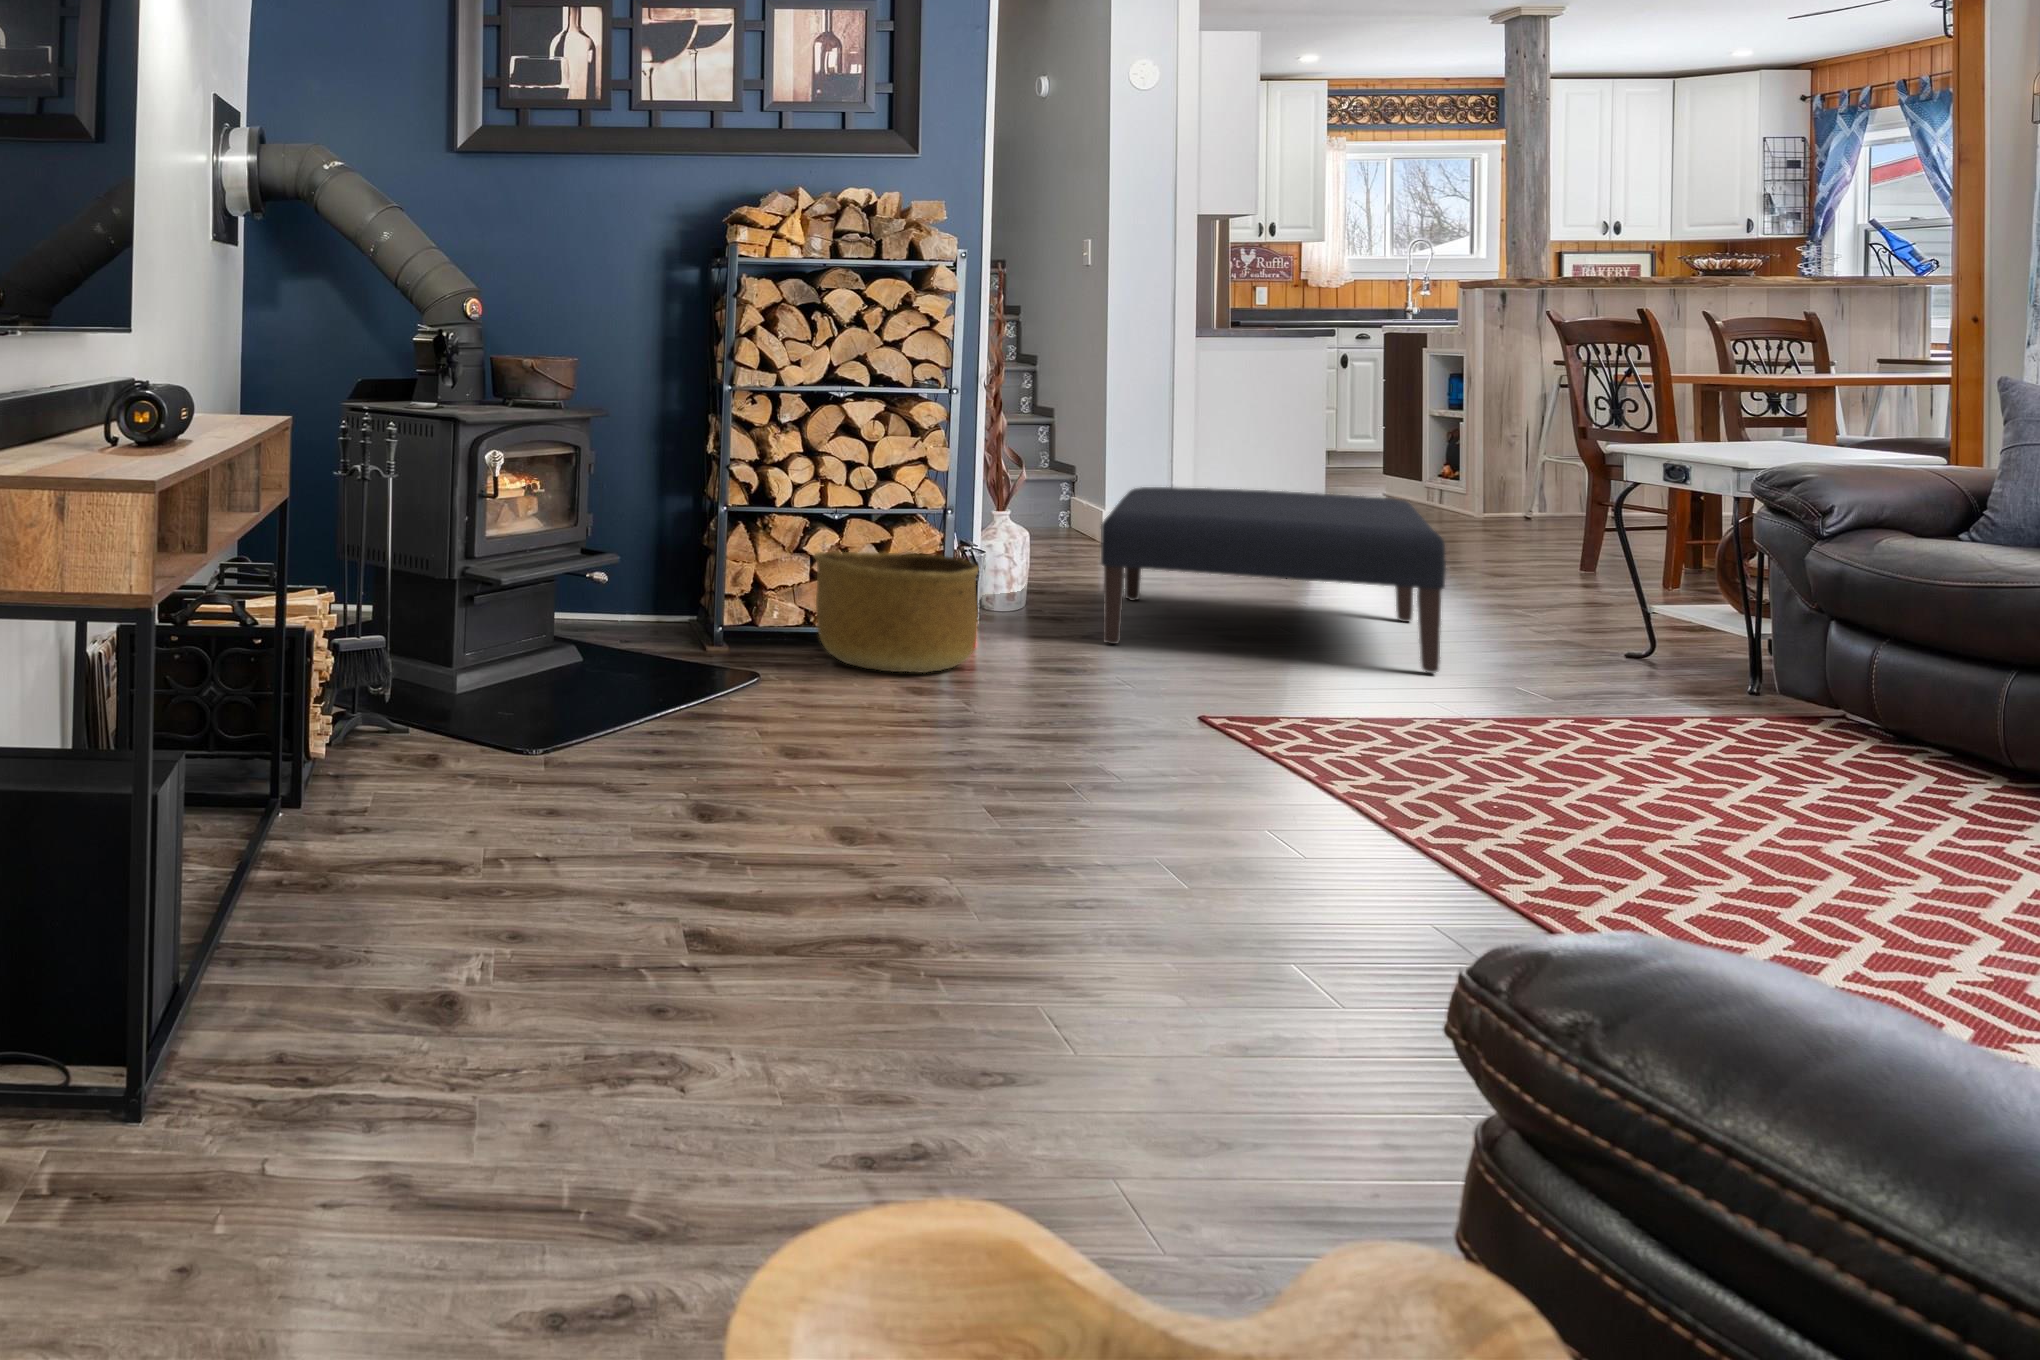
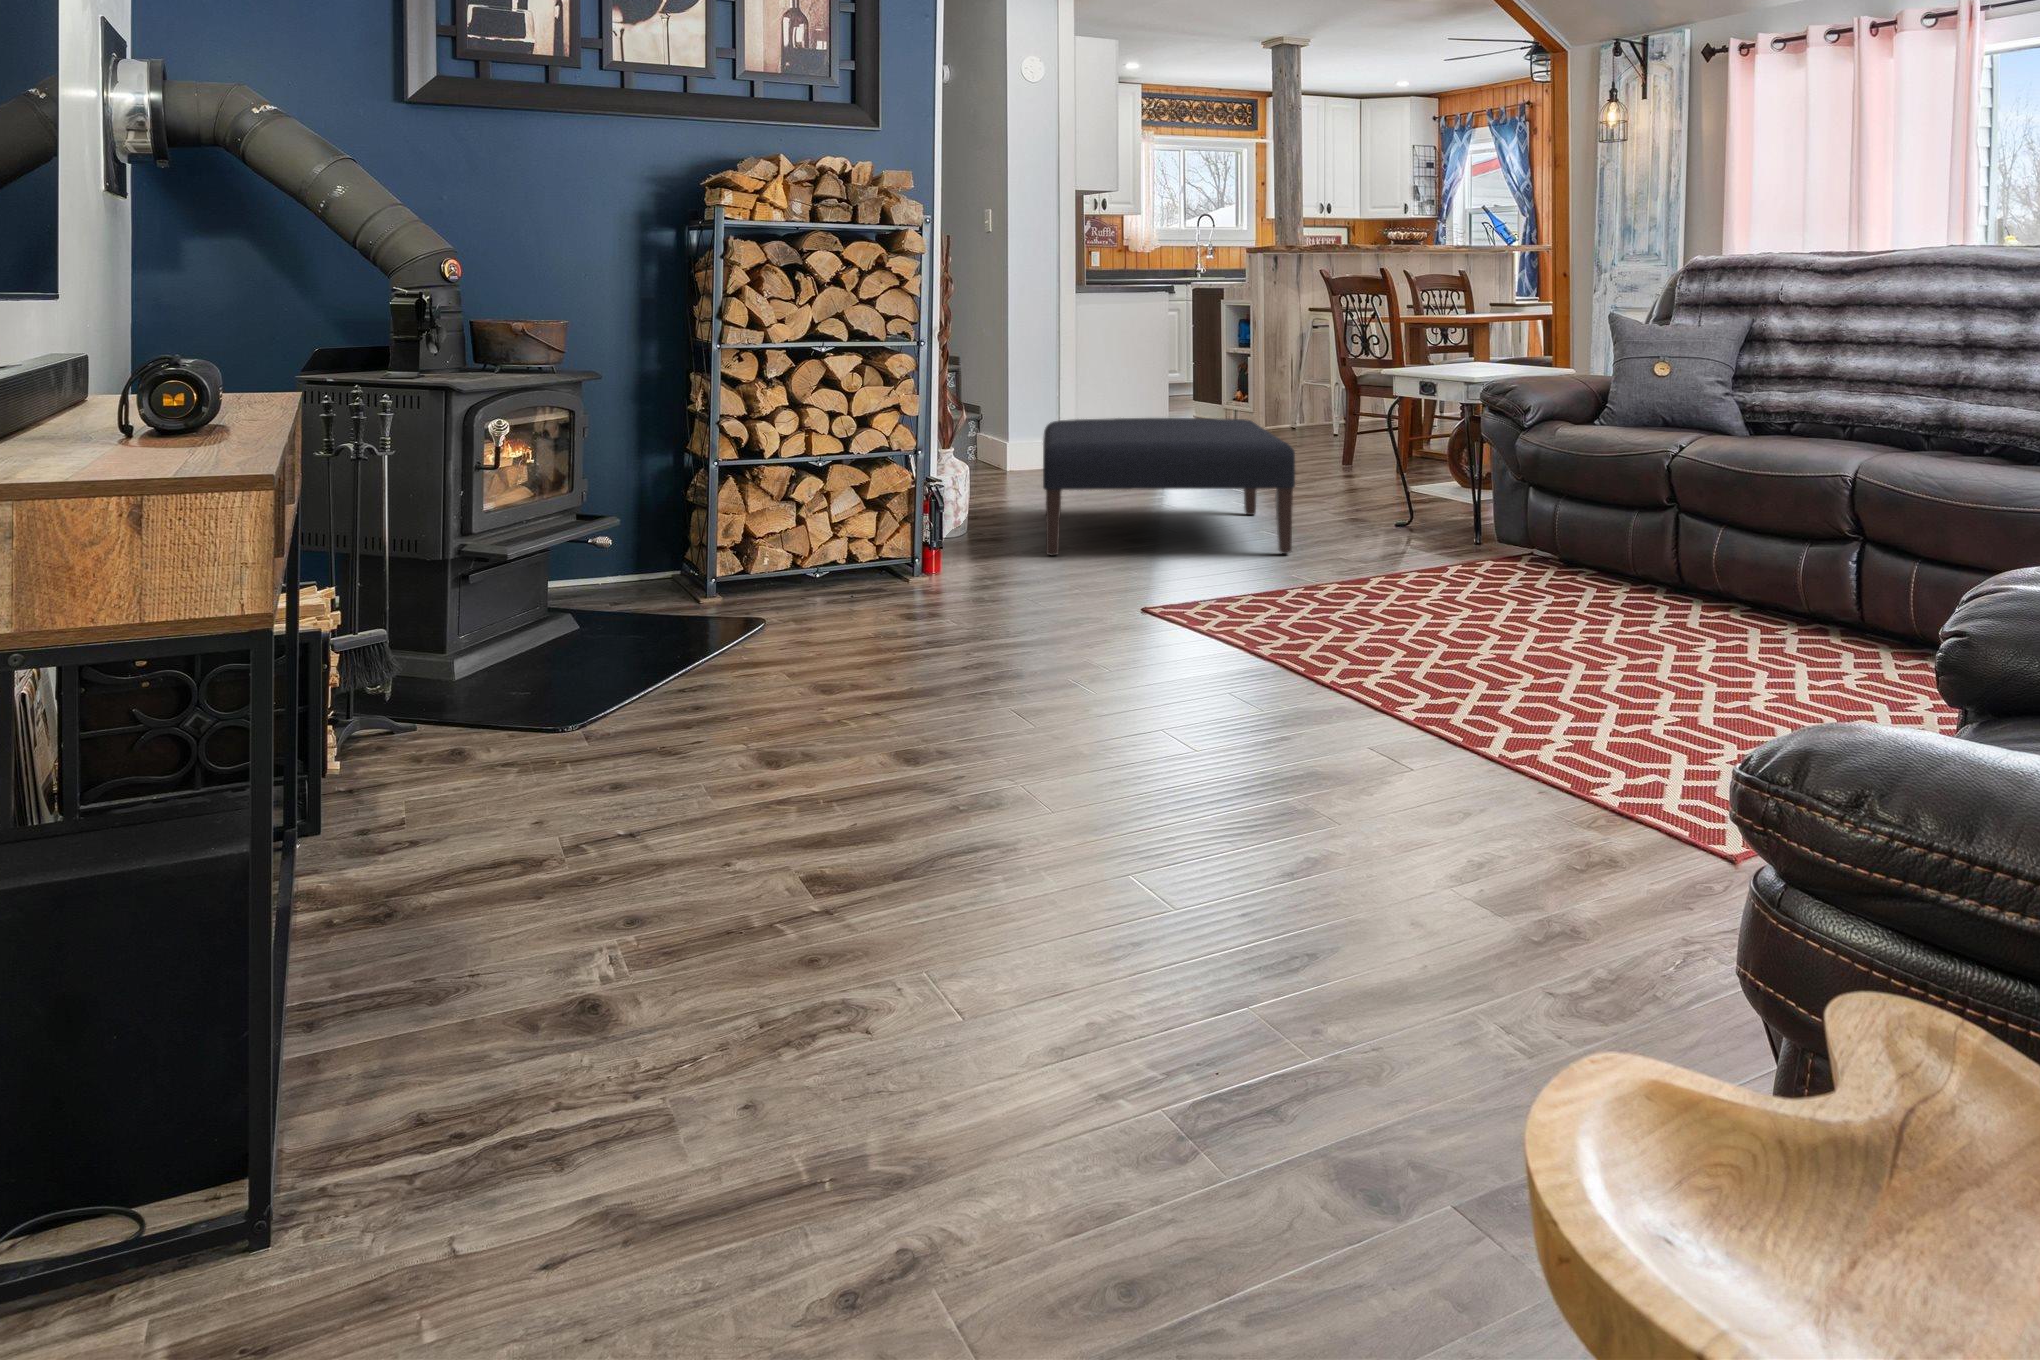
basket: present [815,551,979,673] -> none [807,491,955,601]

